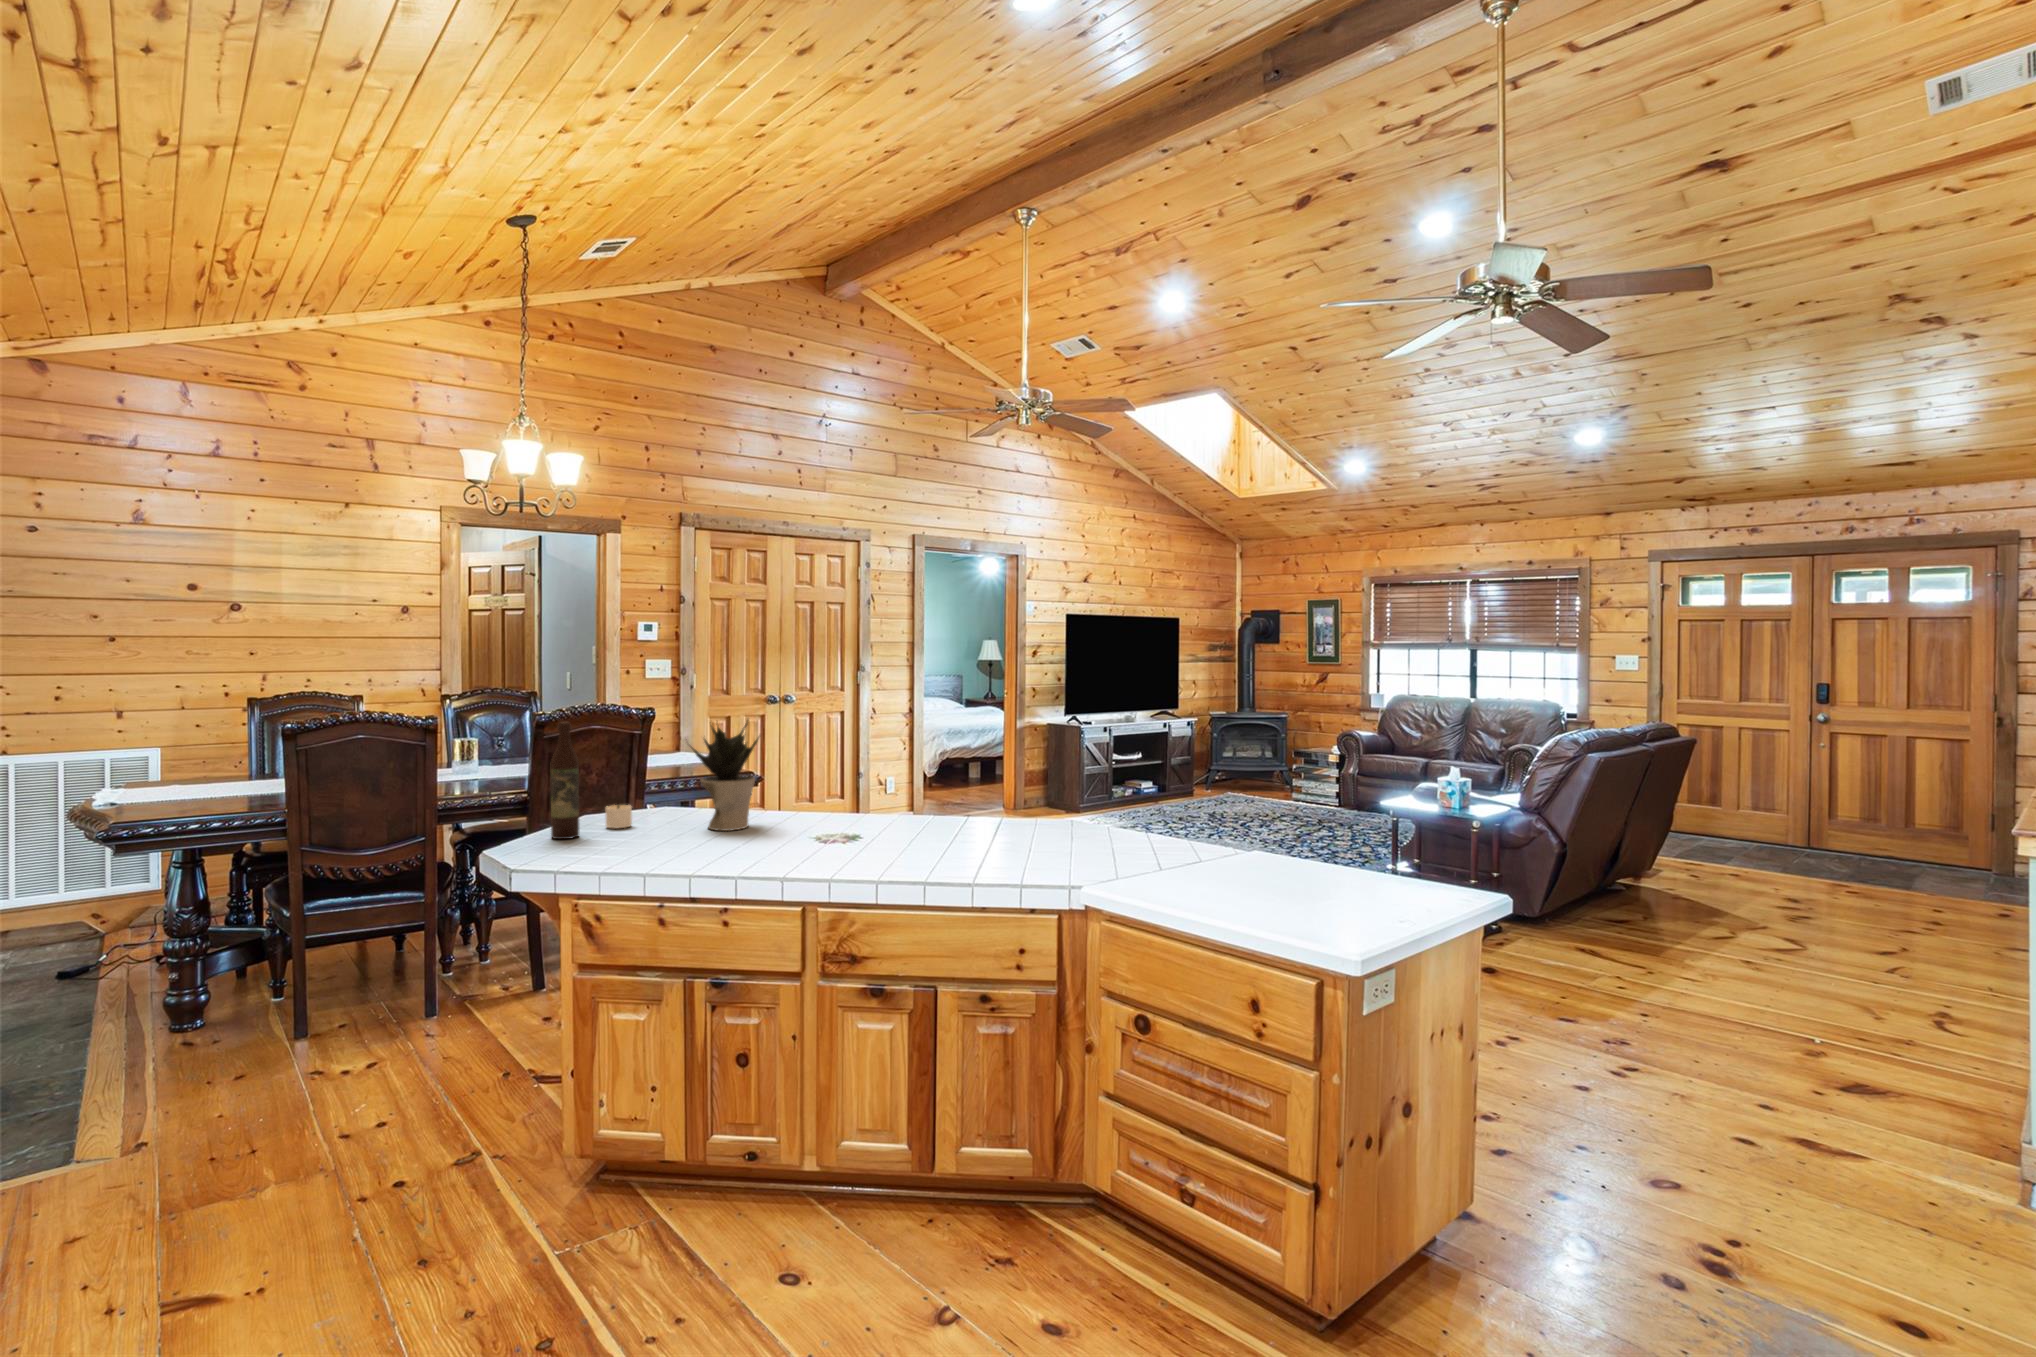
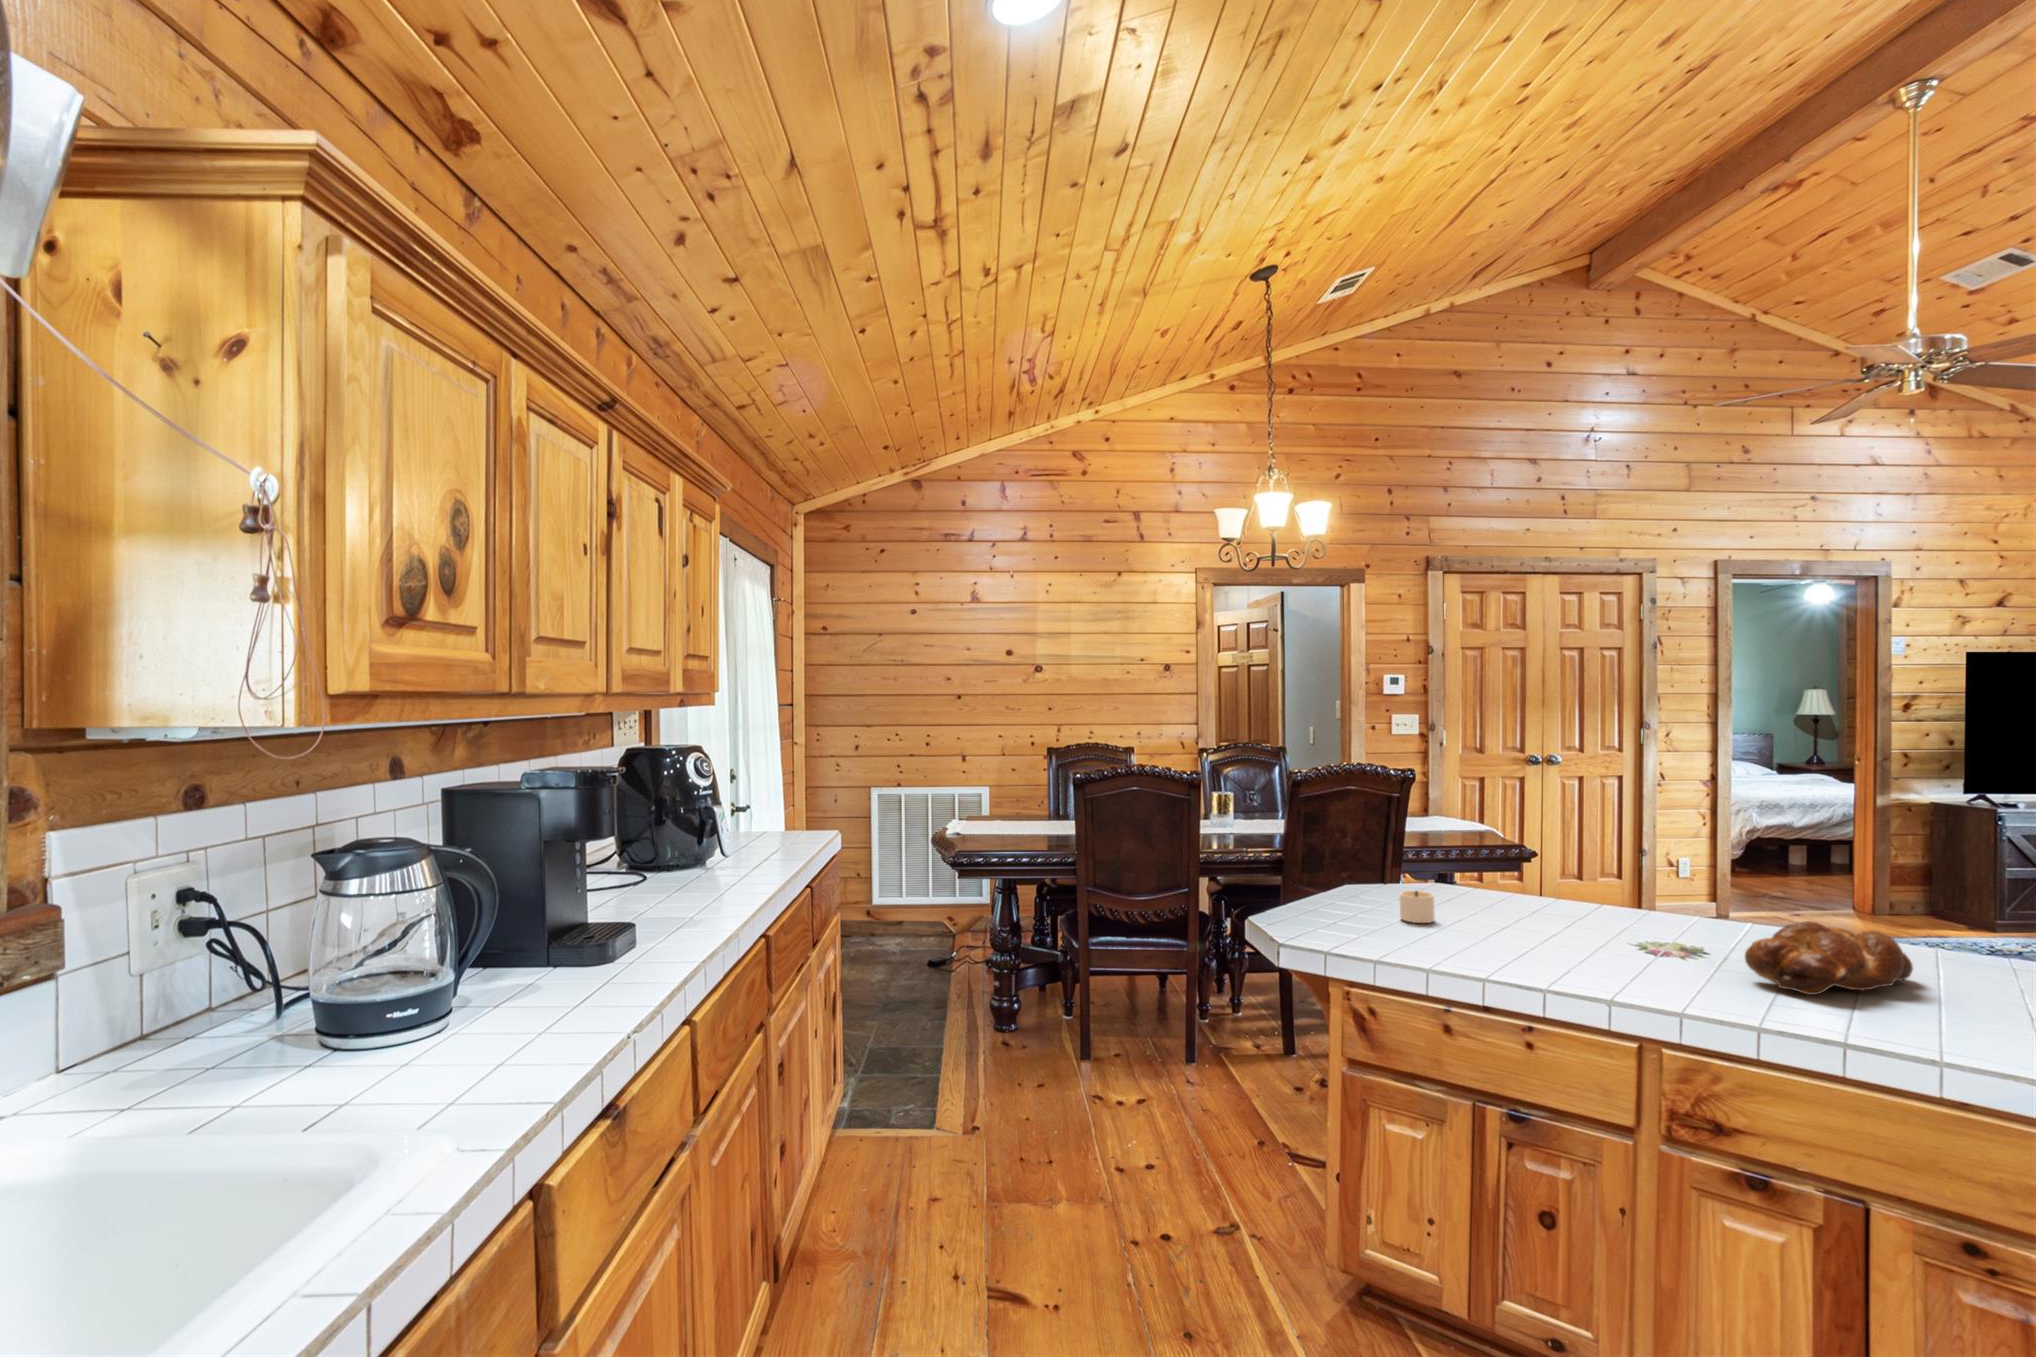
wine bottle: present [551,722,579,839] -> none [1334,780,1371,932]
potted plant: present [691,722,760,831] -> none [1512,782,1634,949]
bread loaf: none [810,796,896,839] -> present [1745,921,1913,995]

